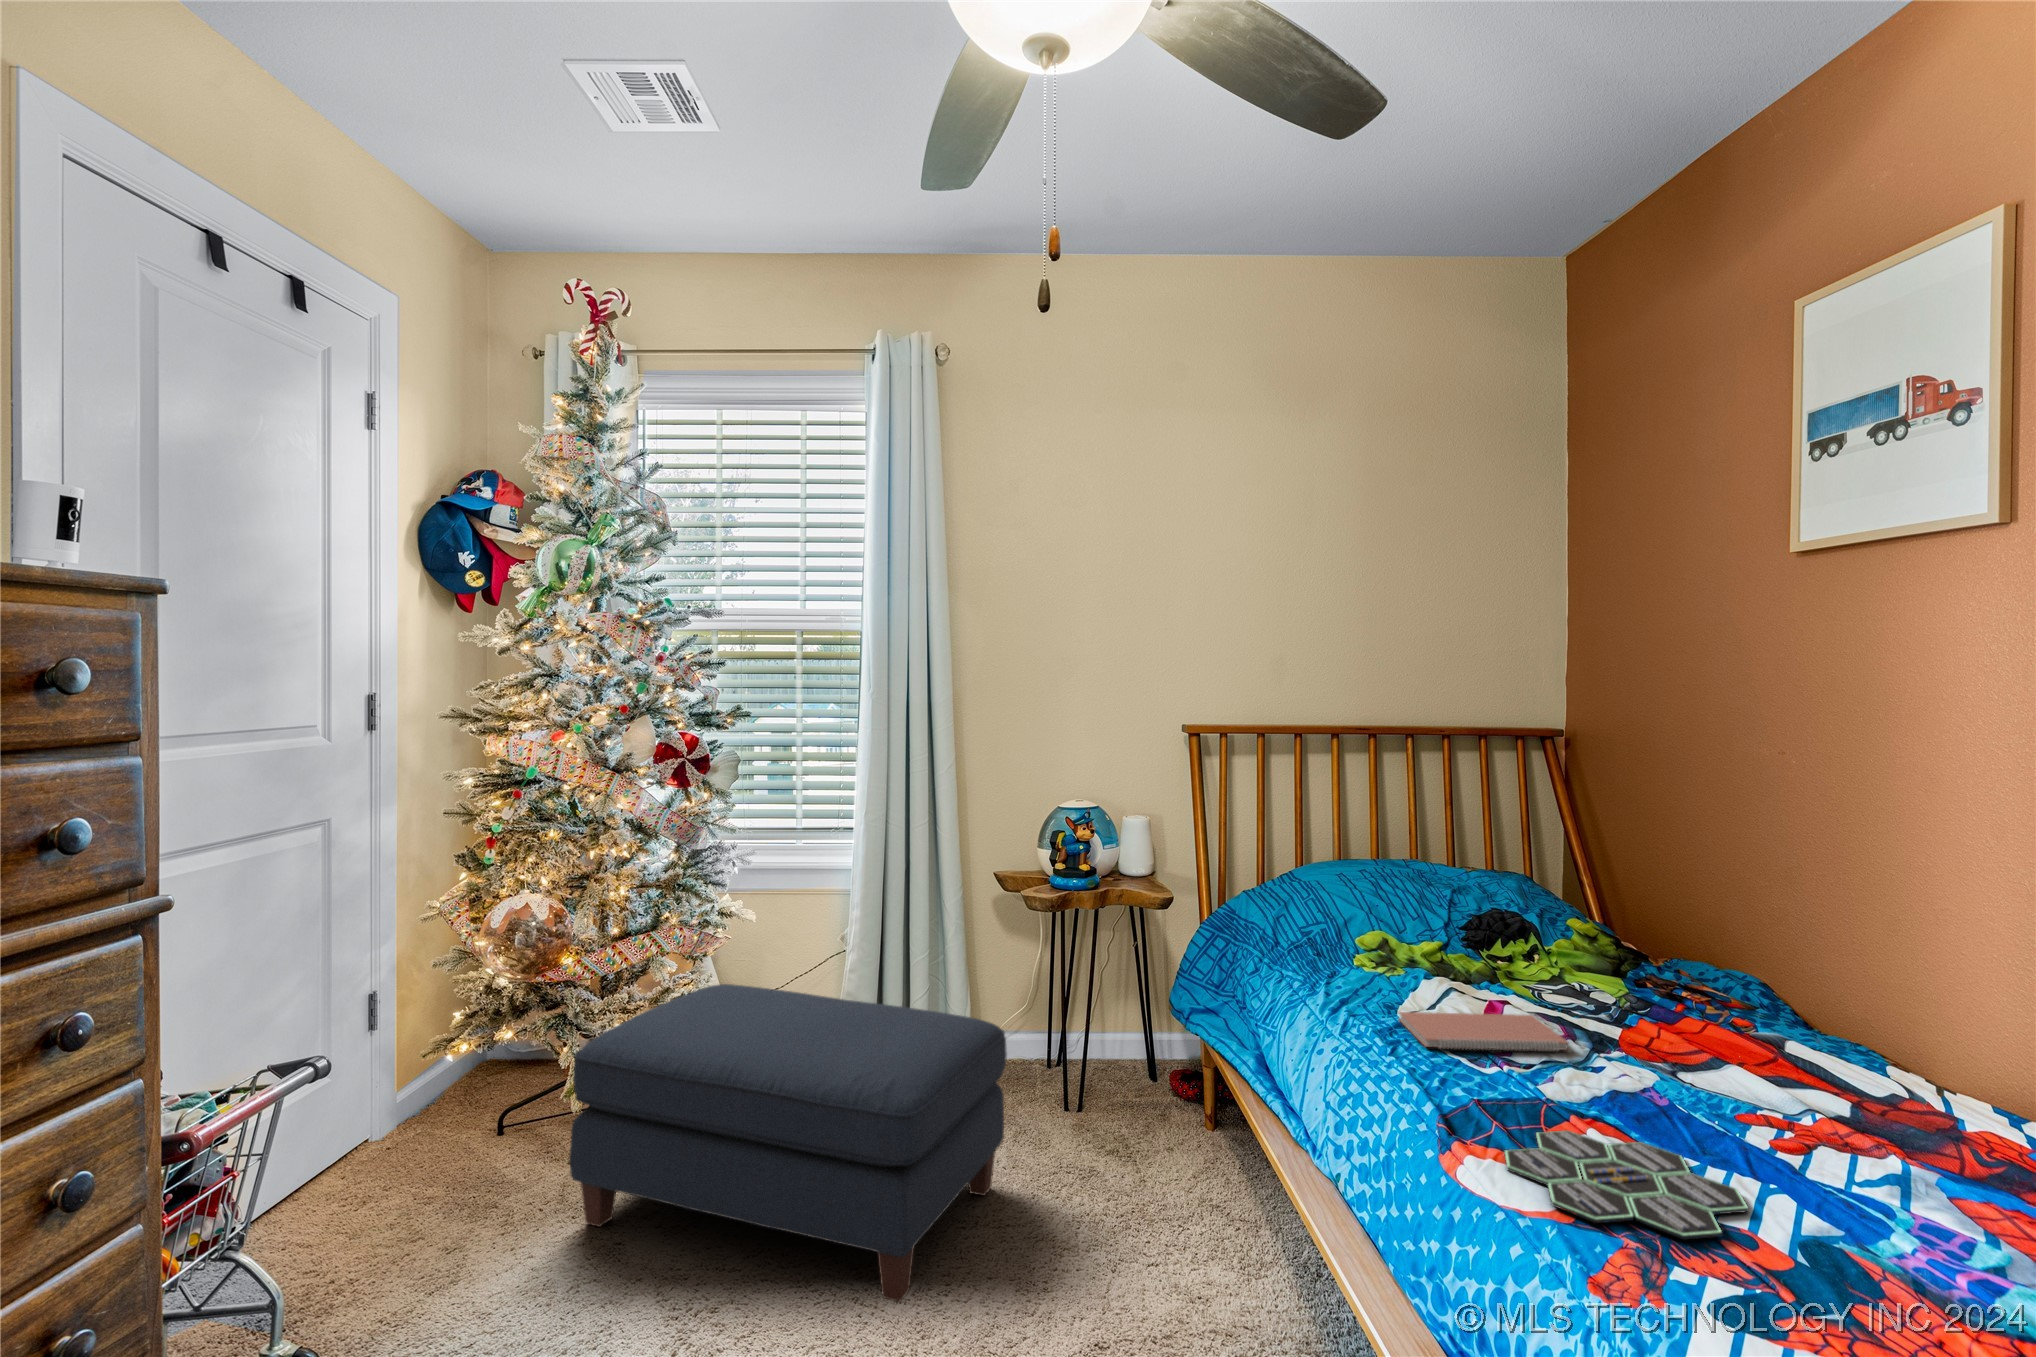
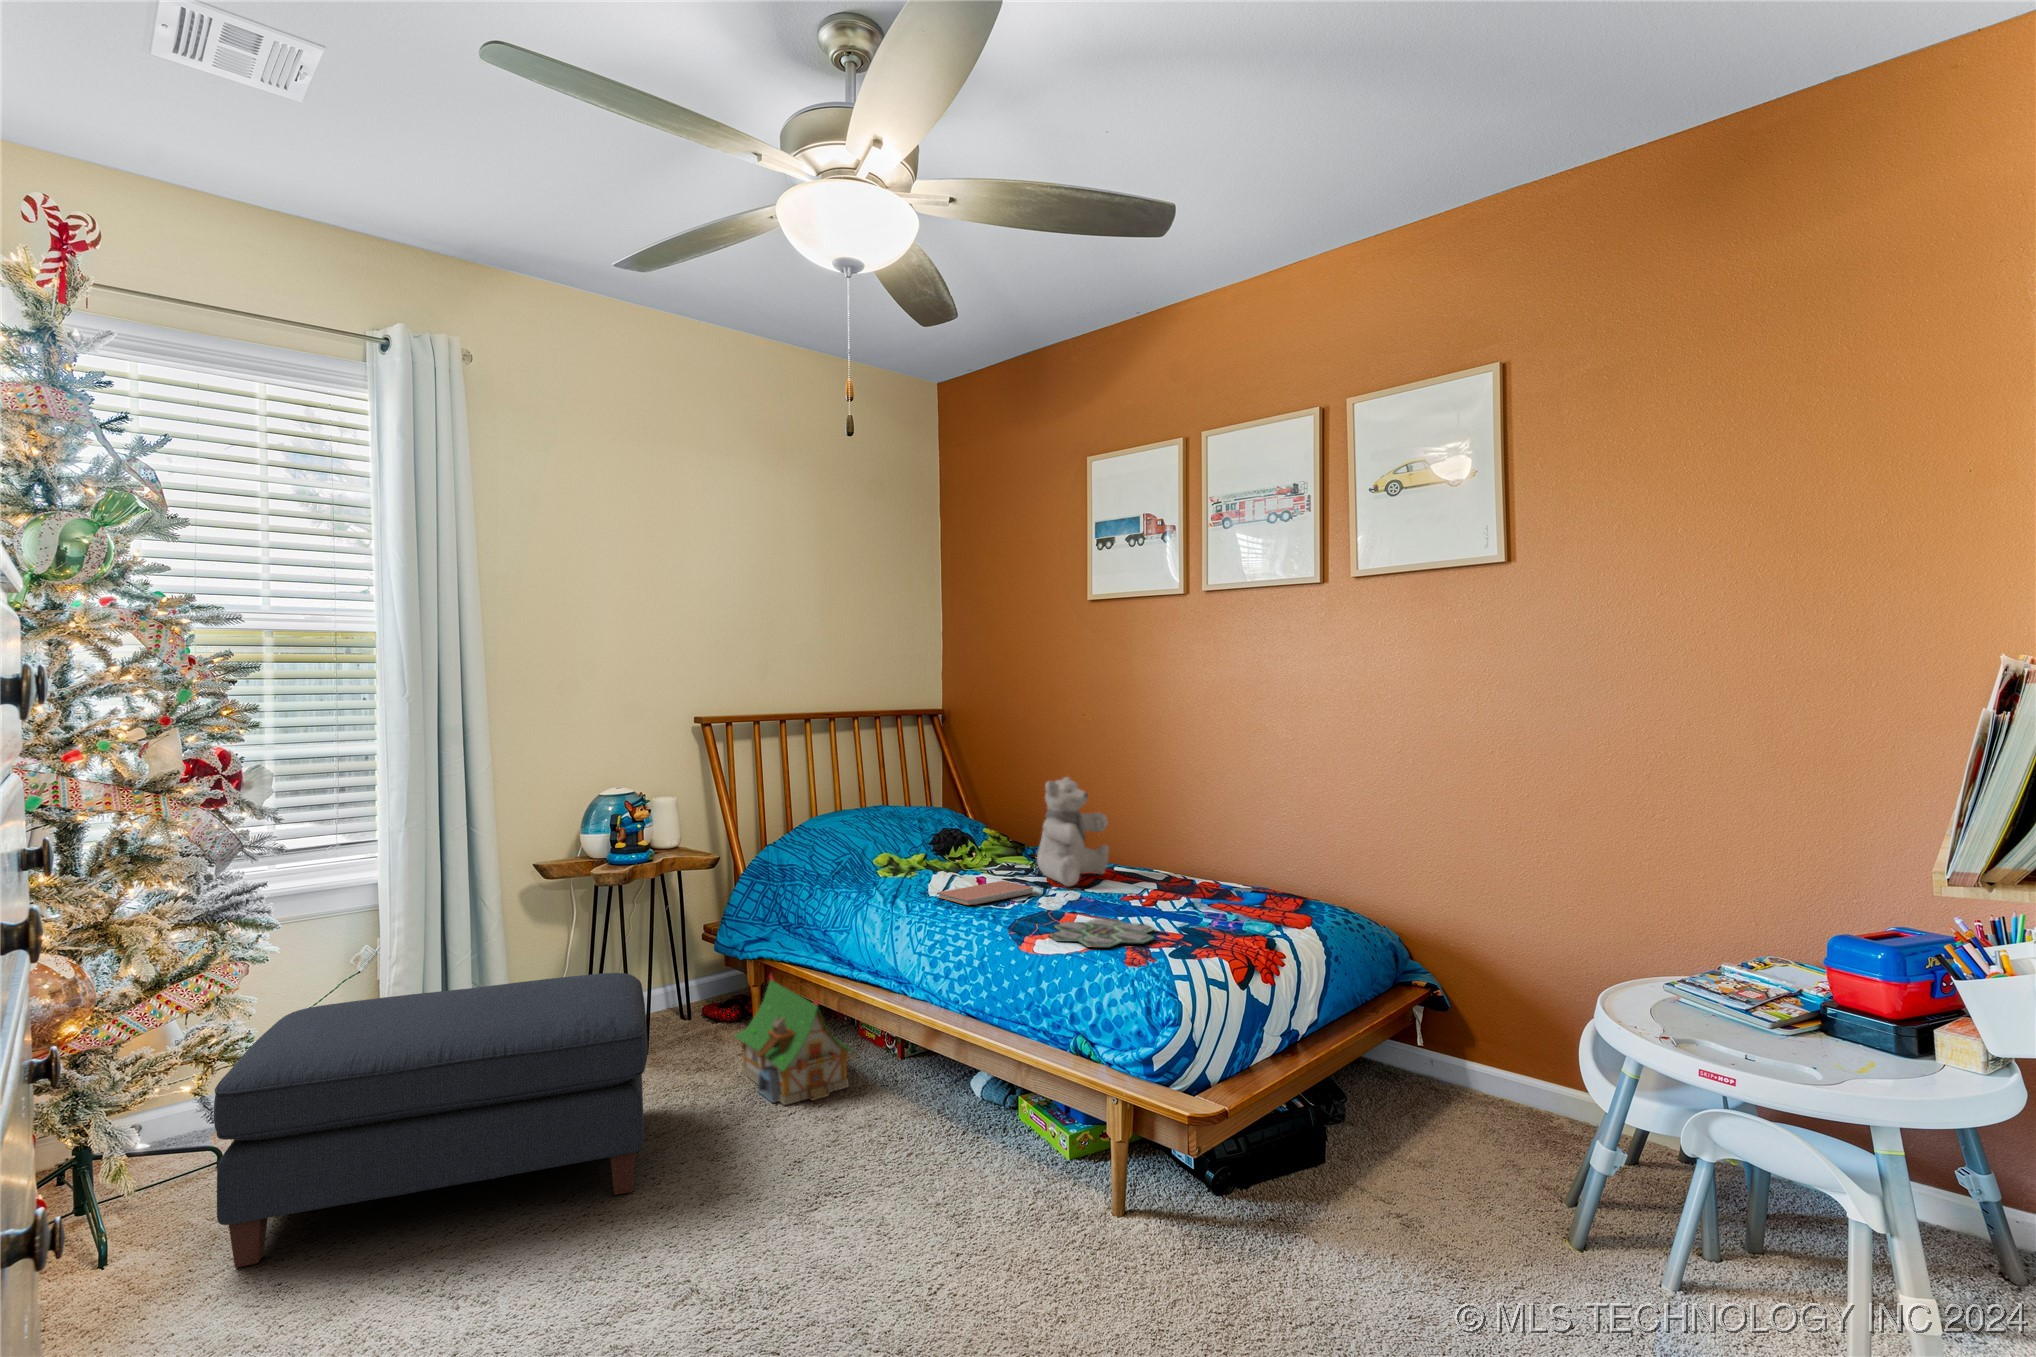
teddy bear: none [1608,859,1768,1055] -> present [1037,777,1109,886]
toy house: none [1130,1060,1270,1262] -> present [734,975,857,1105]

